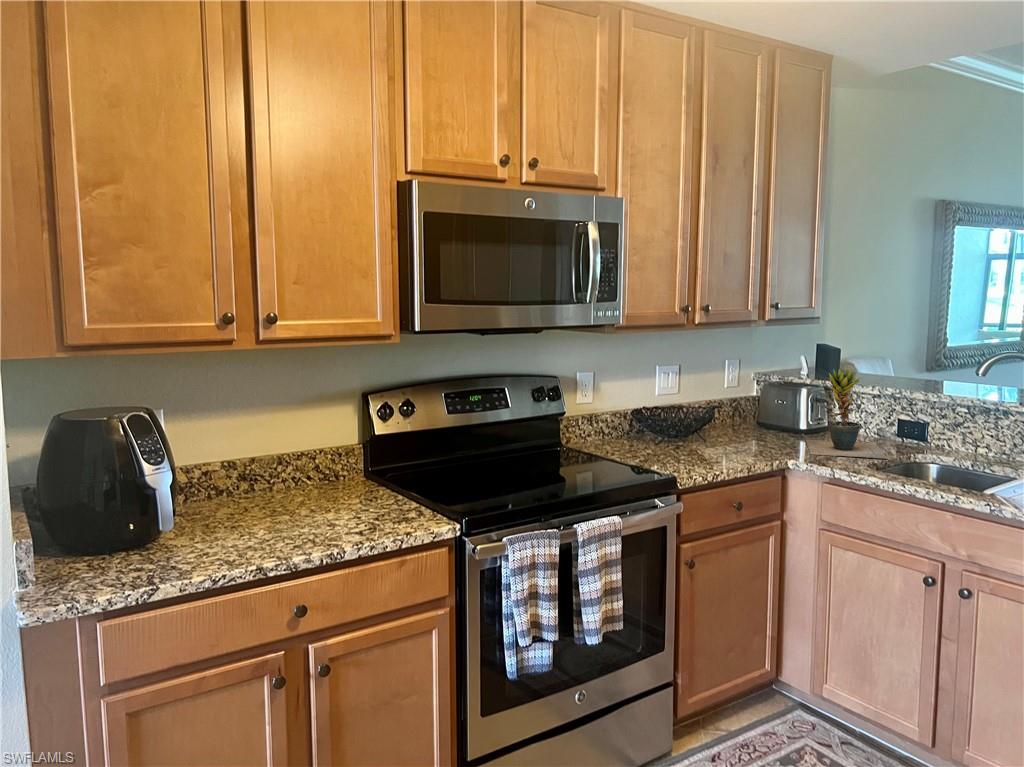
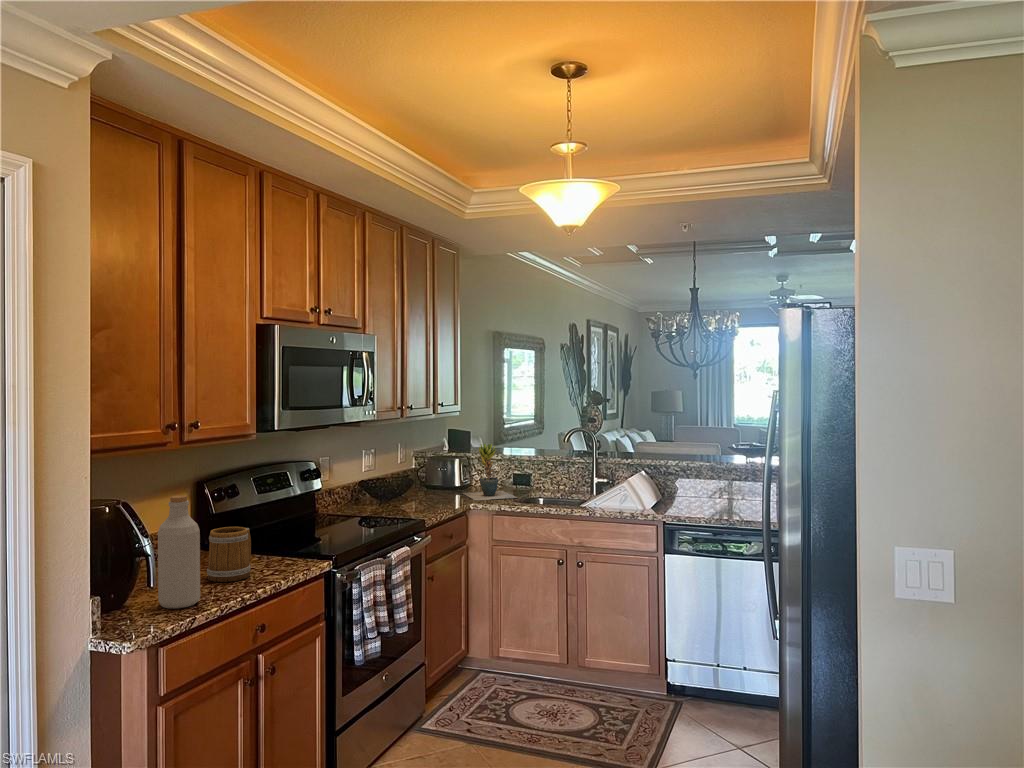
bottle: none [122,413,187,570] -> present [158,495,200,608]
mug: none [262,460,337,537] -> present [207,527,251,582]

